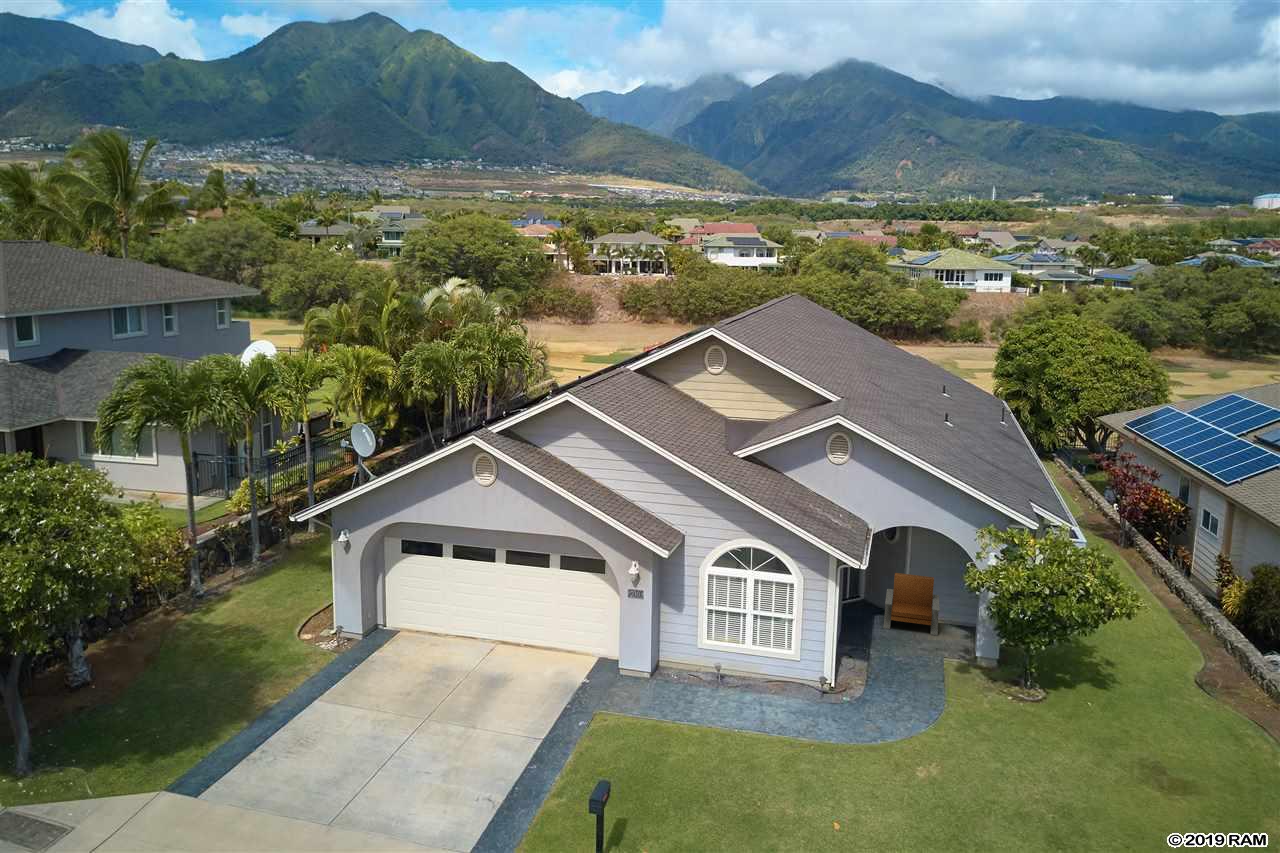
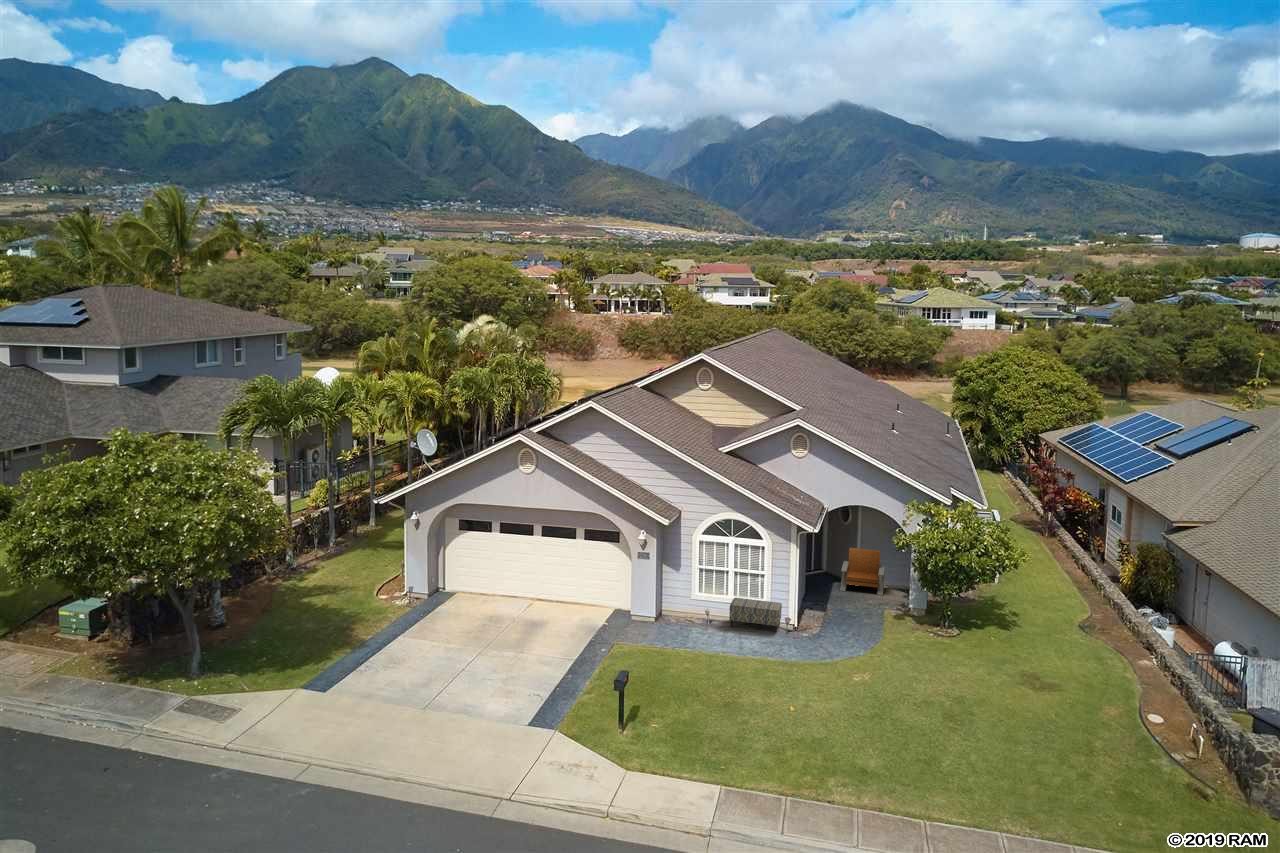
bench: none [747,646,815,694] -> present [729,598,782,632]

